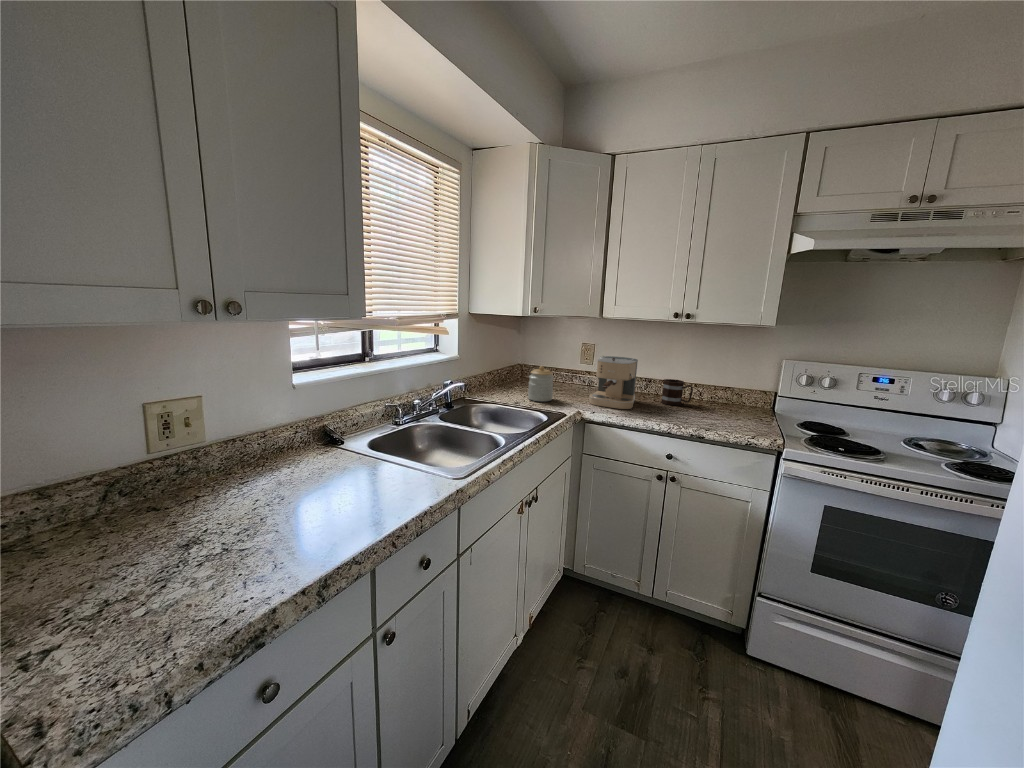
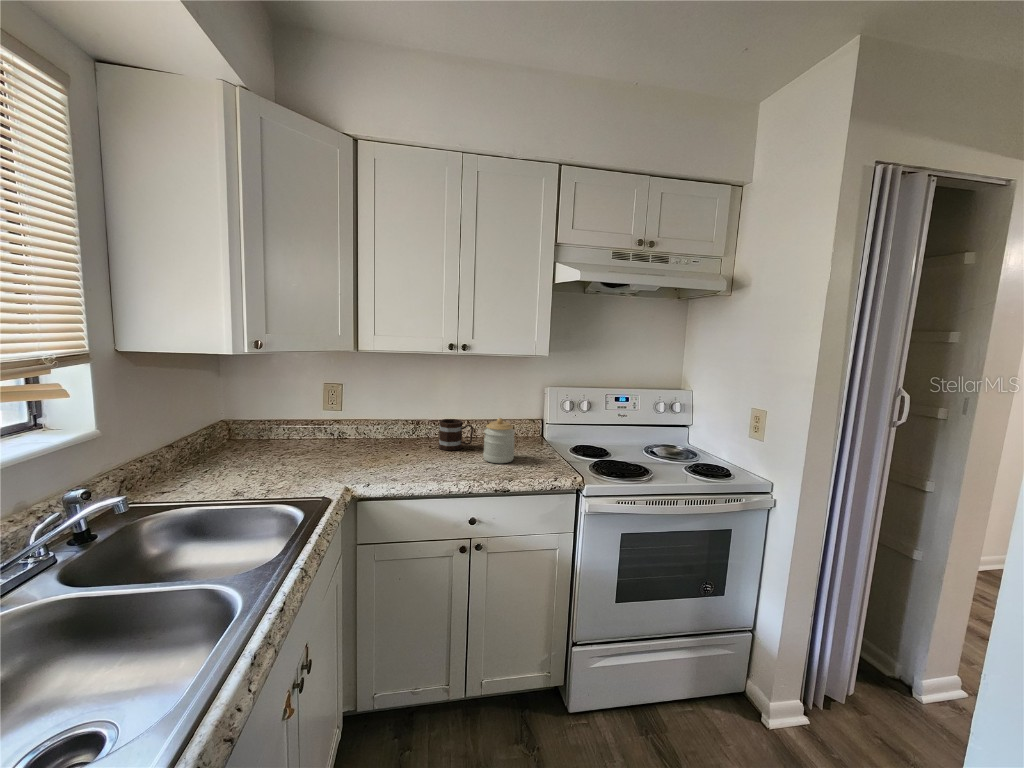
coffee maker: present [589,356,638,409] -> none [353,399,414,471]
jar: present [528,366,554,401] -> present [483,418,515,463]

